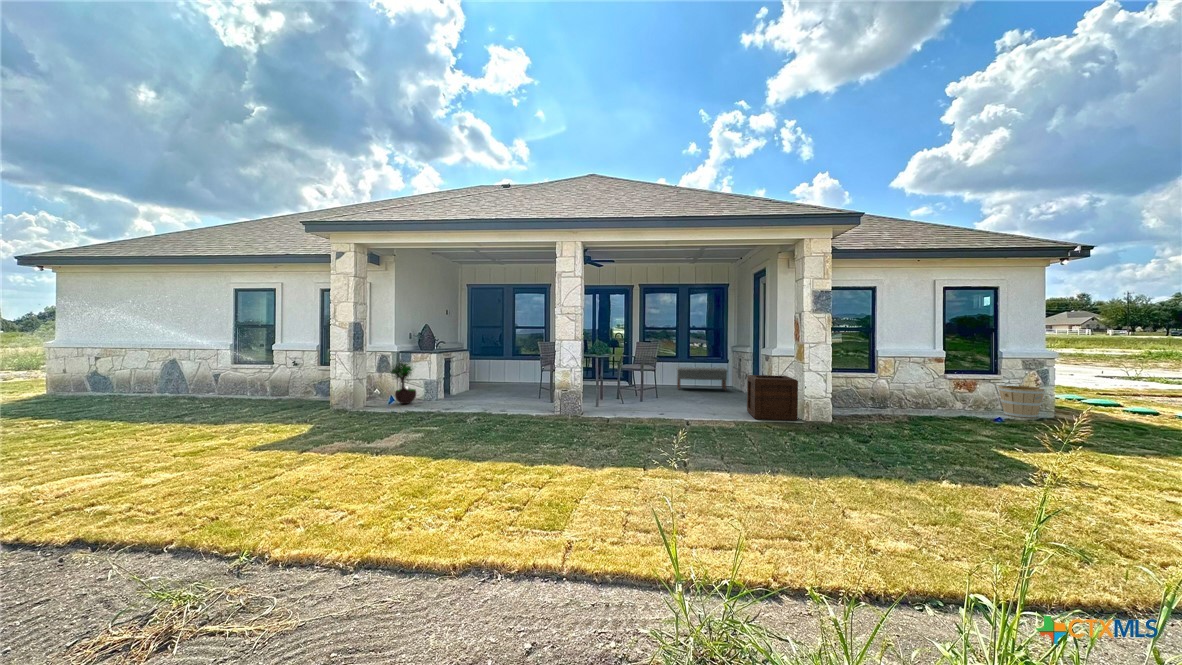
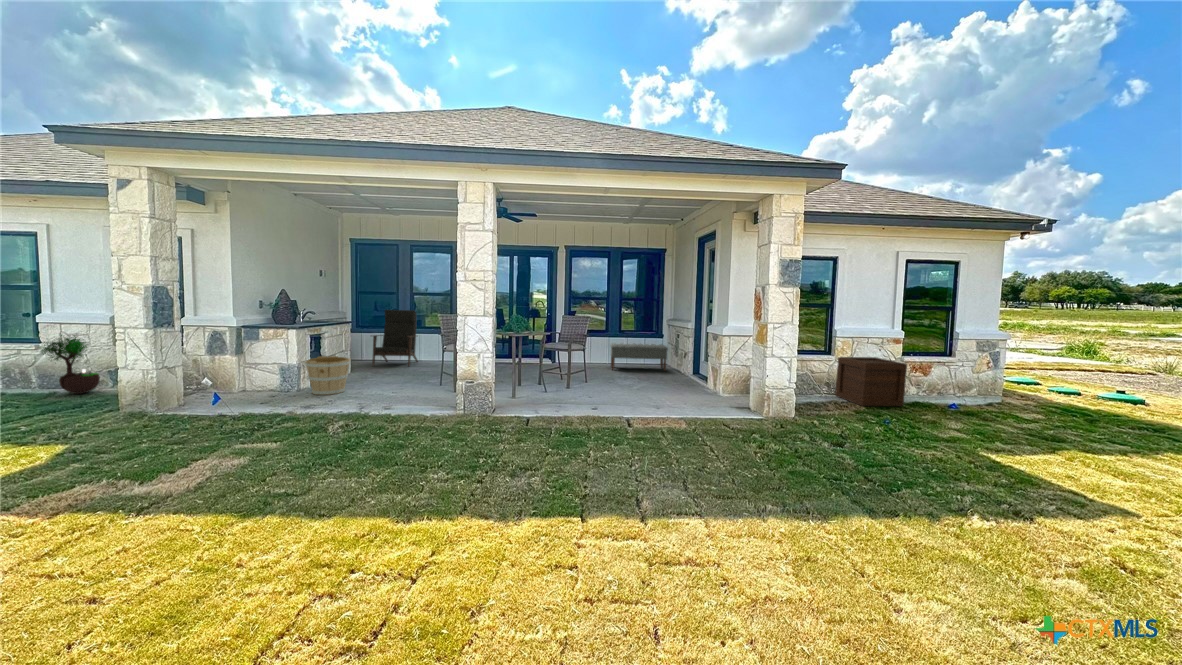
lounge chair: none [483,341,519,386] -> present [371,310,418,366]
potted tree: present [390,361,416,404] -> present [43,335,100,394]
wooden crate: present [747,375,798,421] -> present [835,357,907,406]
wooden bucket: present [998,385,1045,418] -> present [305,356,351,395]

